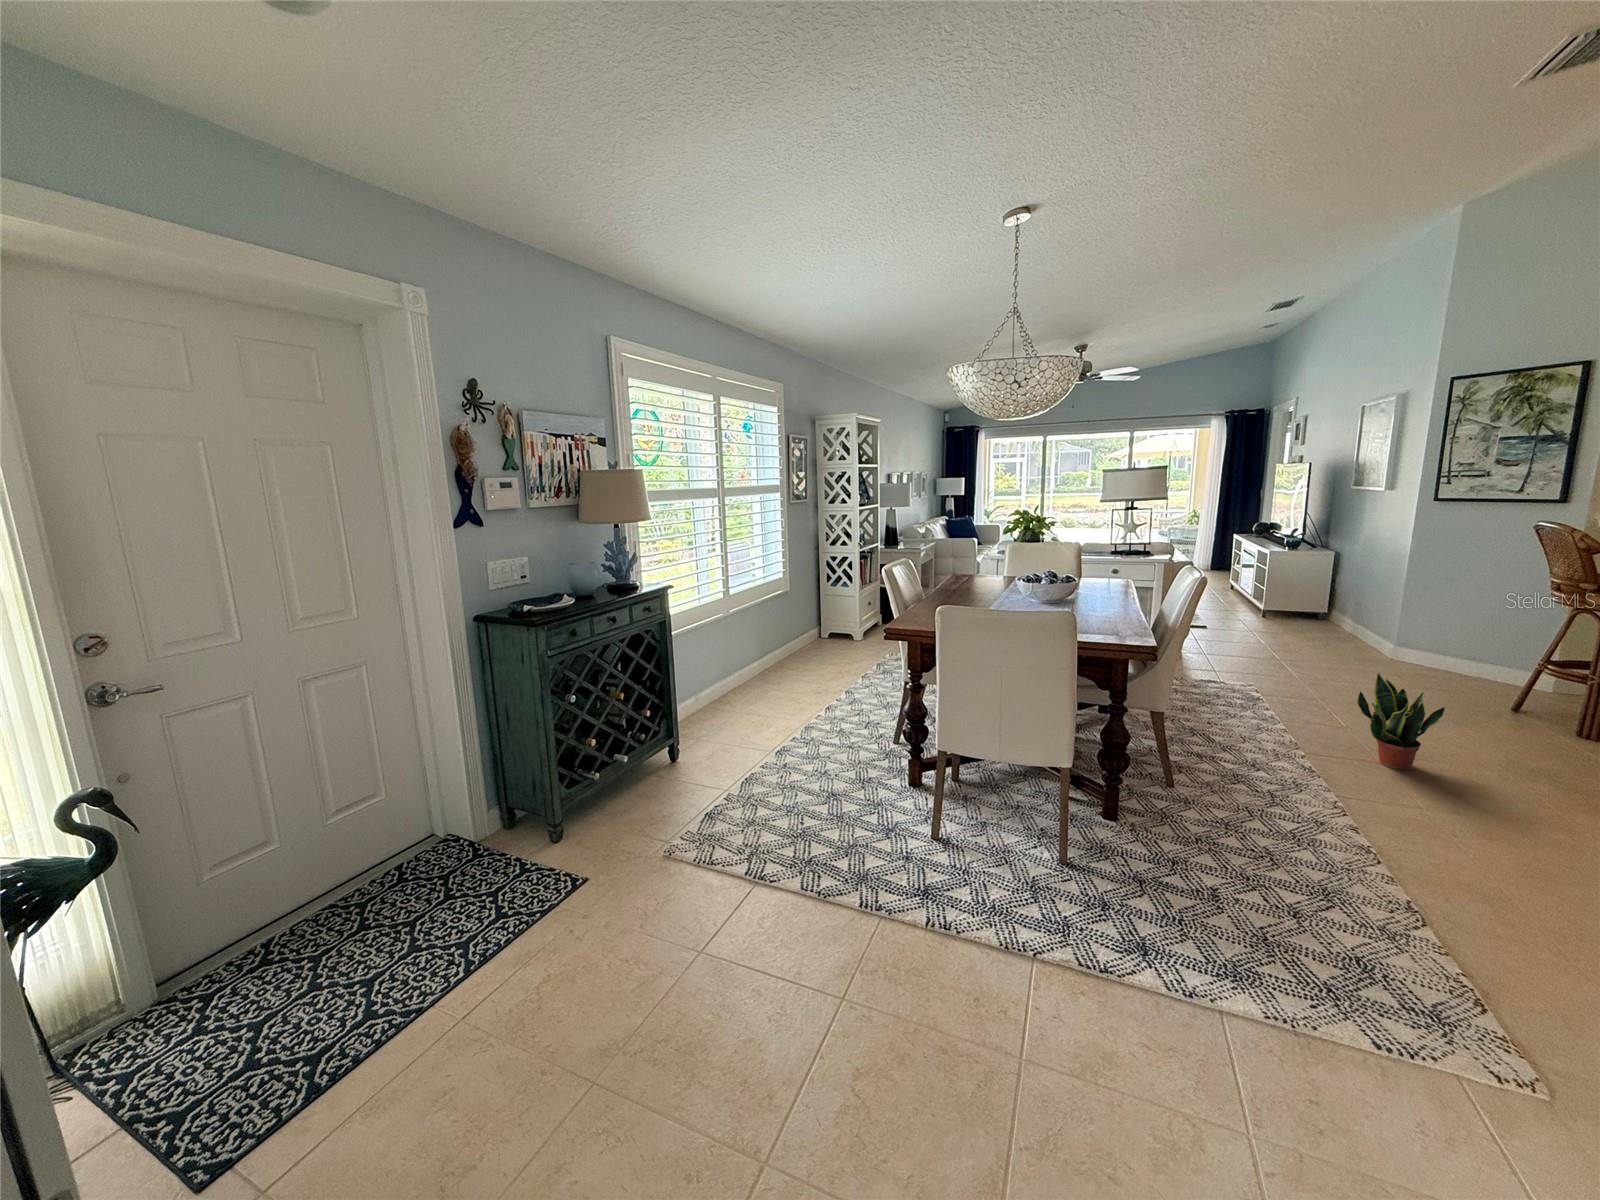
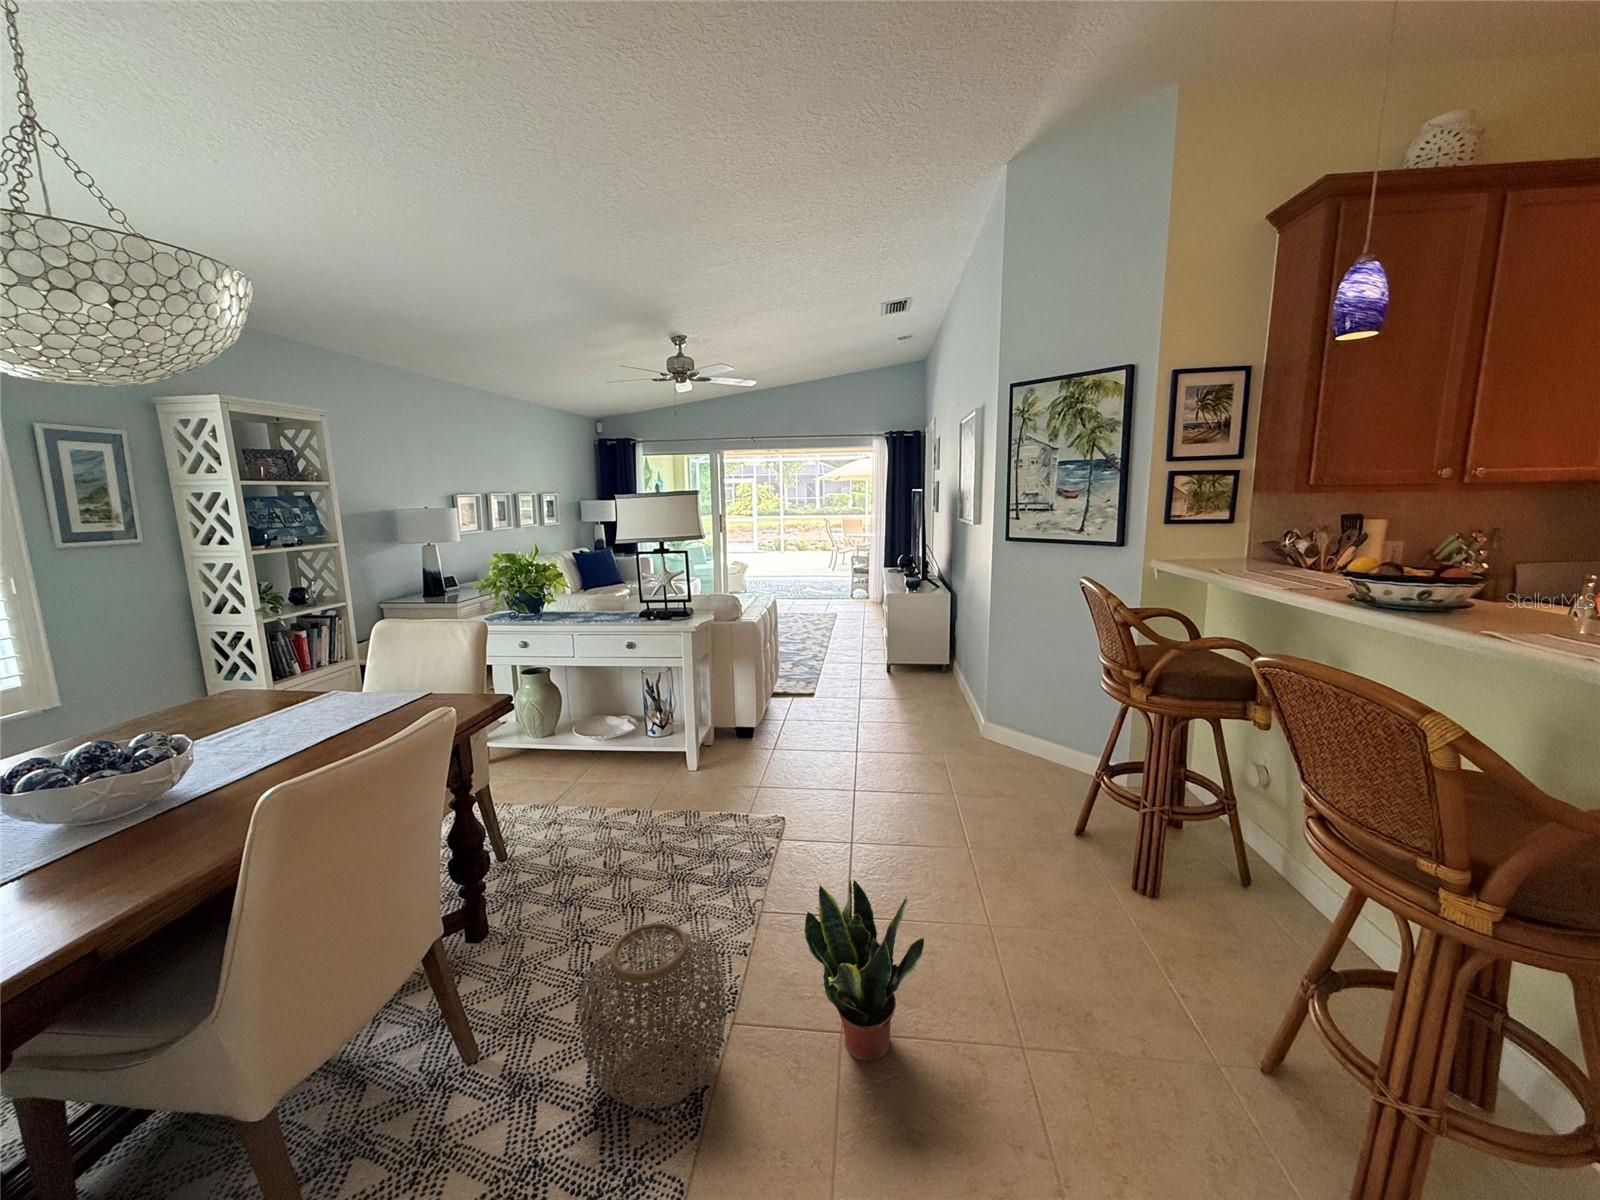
woven basket: none [1233,686,1322,768] -> present [578,923,726,1109]

